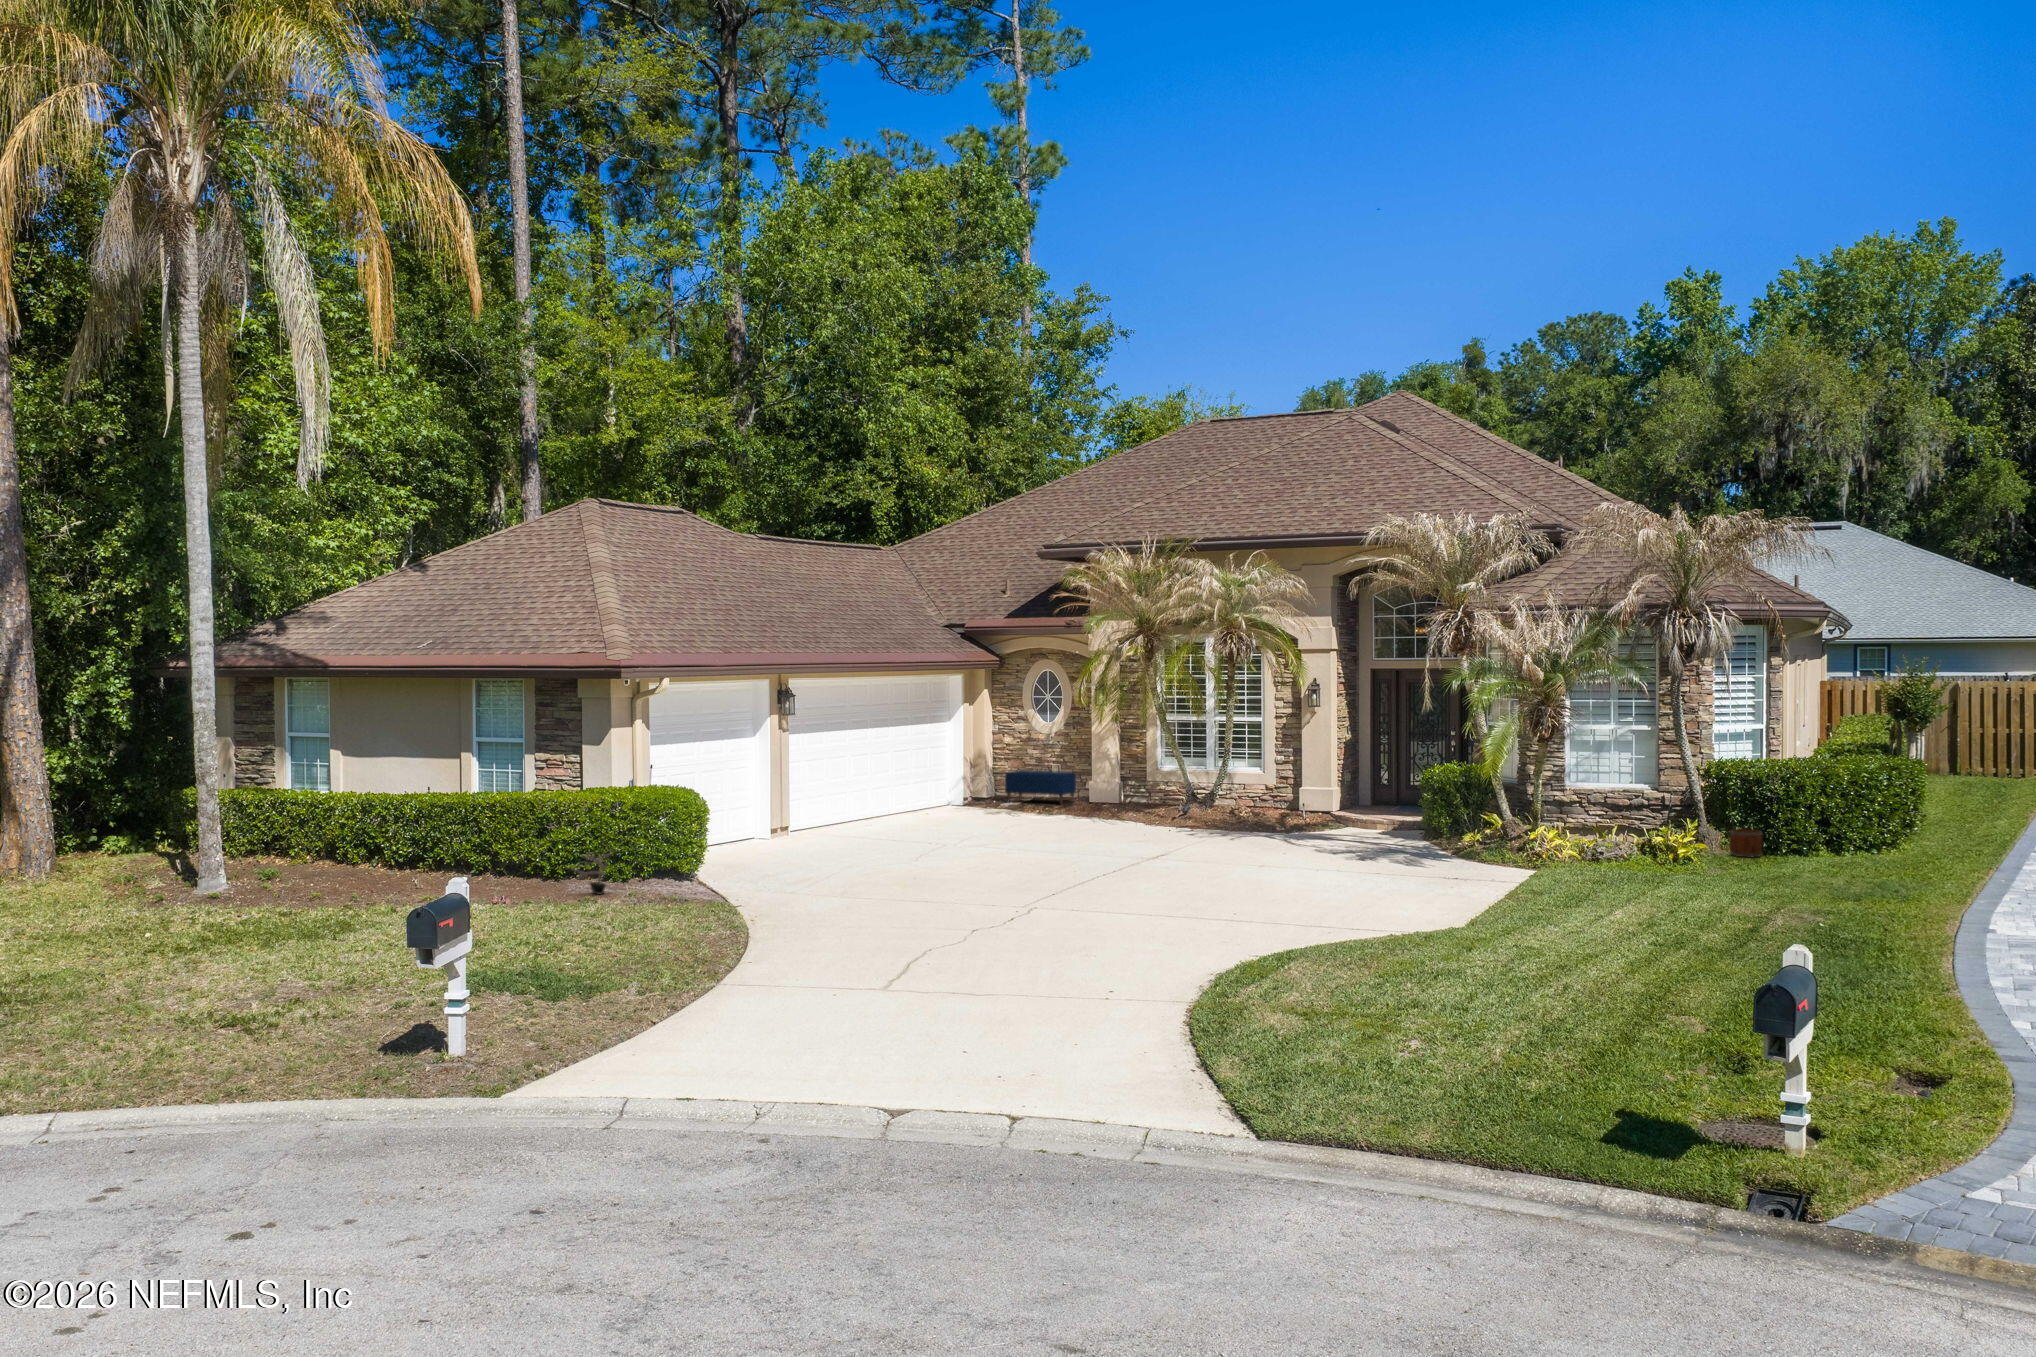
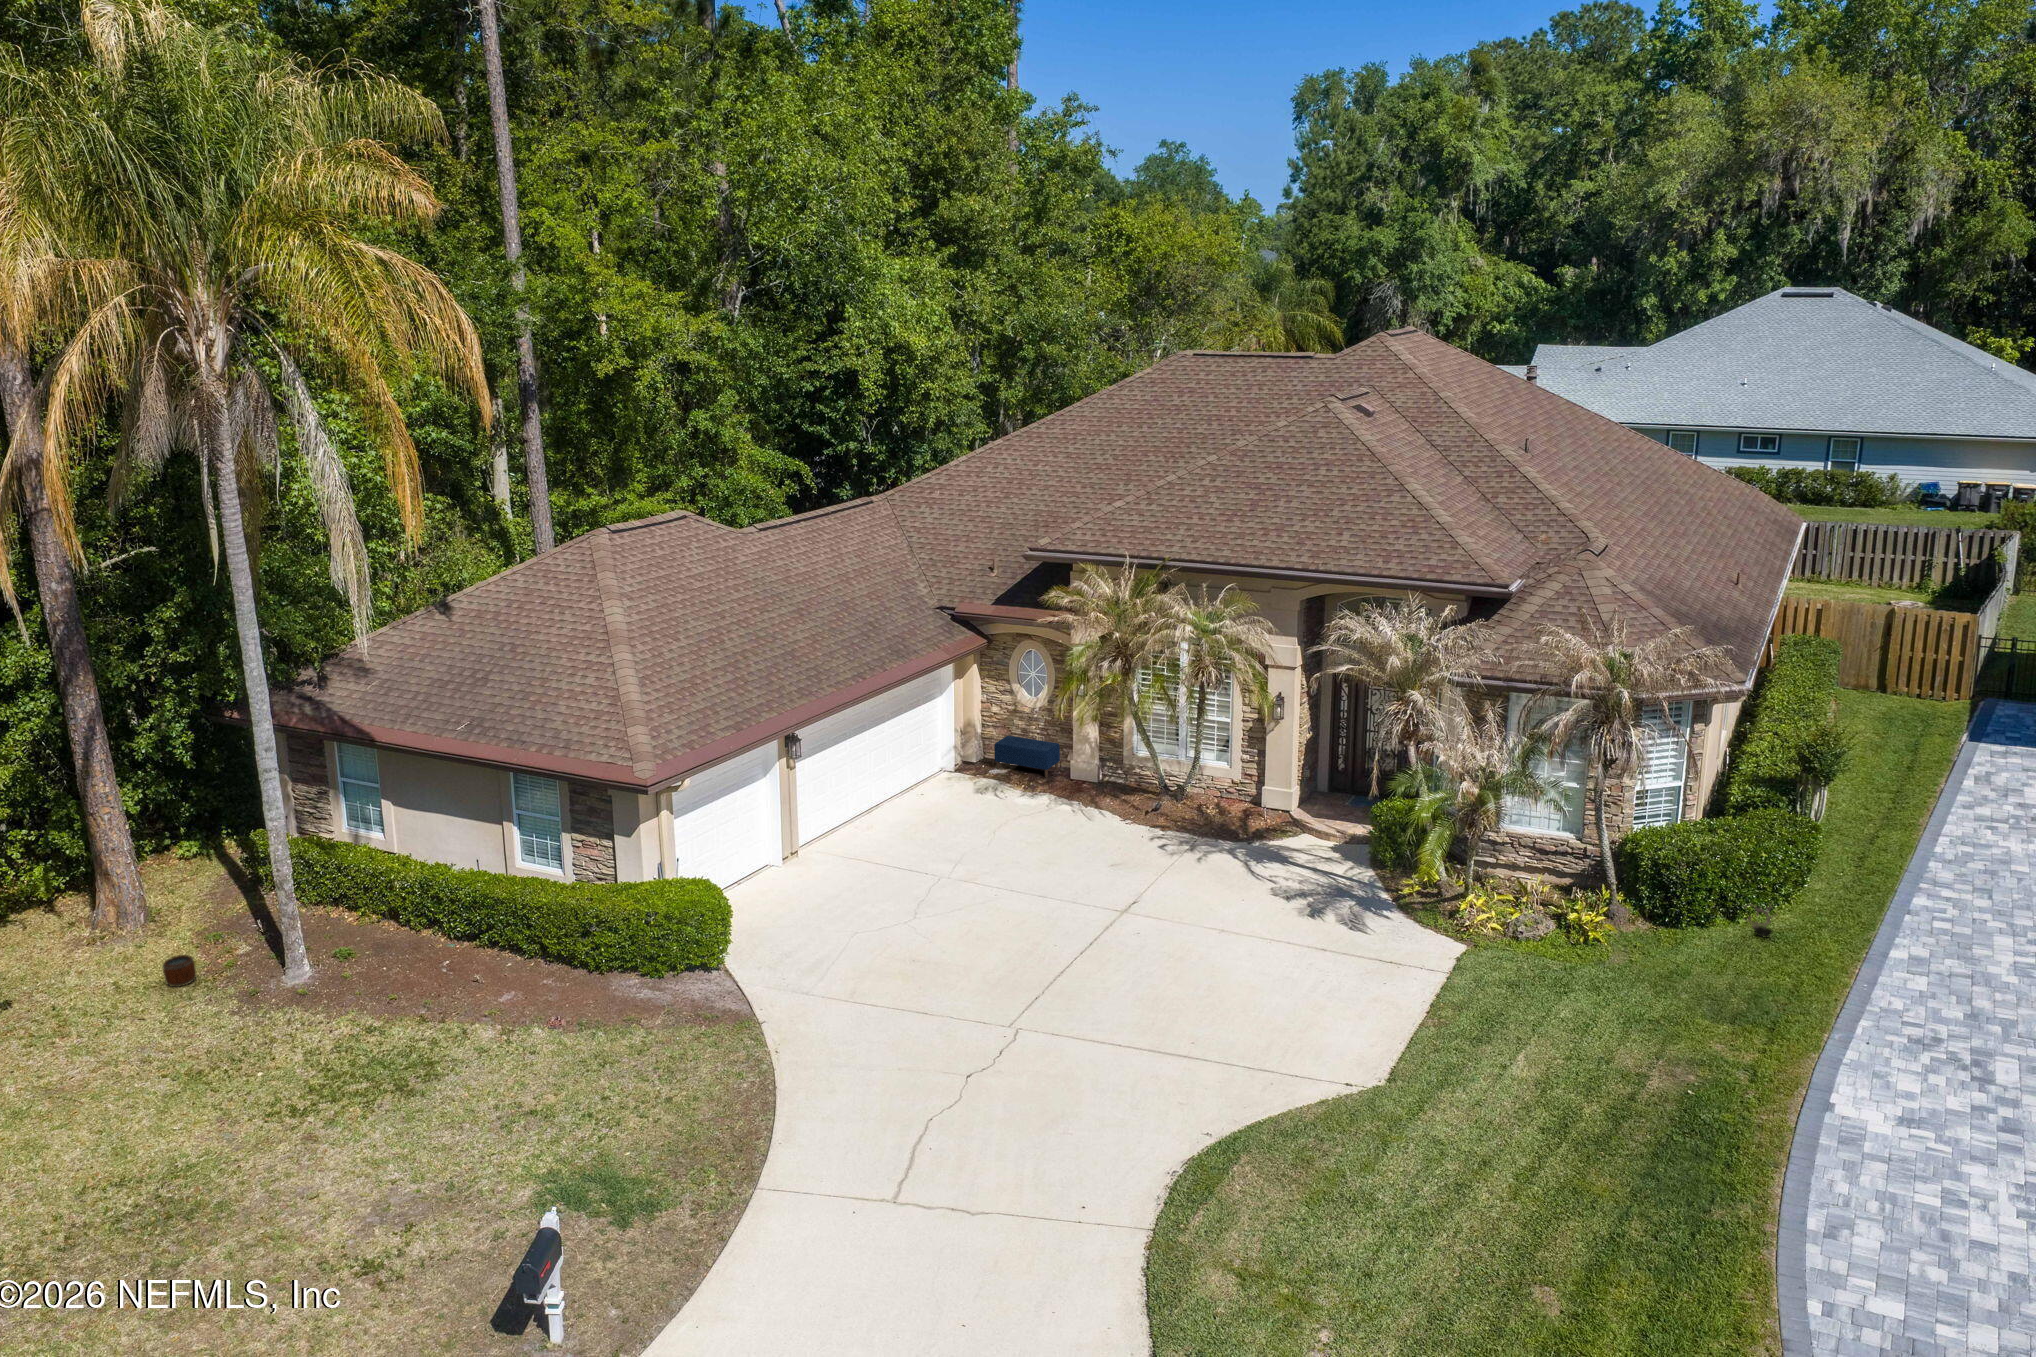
bucket: present [1729,828,1762,857] -> present [163,955,196,987]
potted plant: present [572,852,610,894] -> present [1745,905,1778,937]

